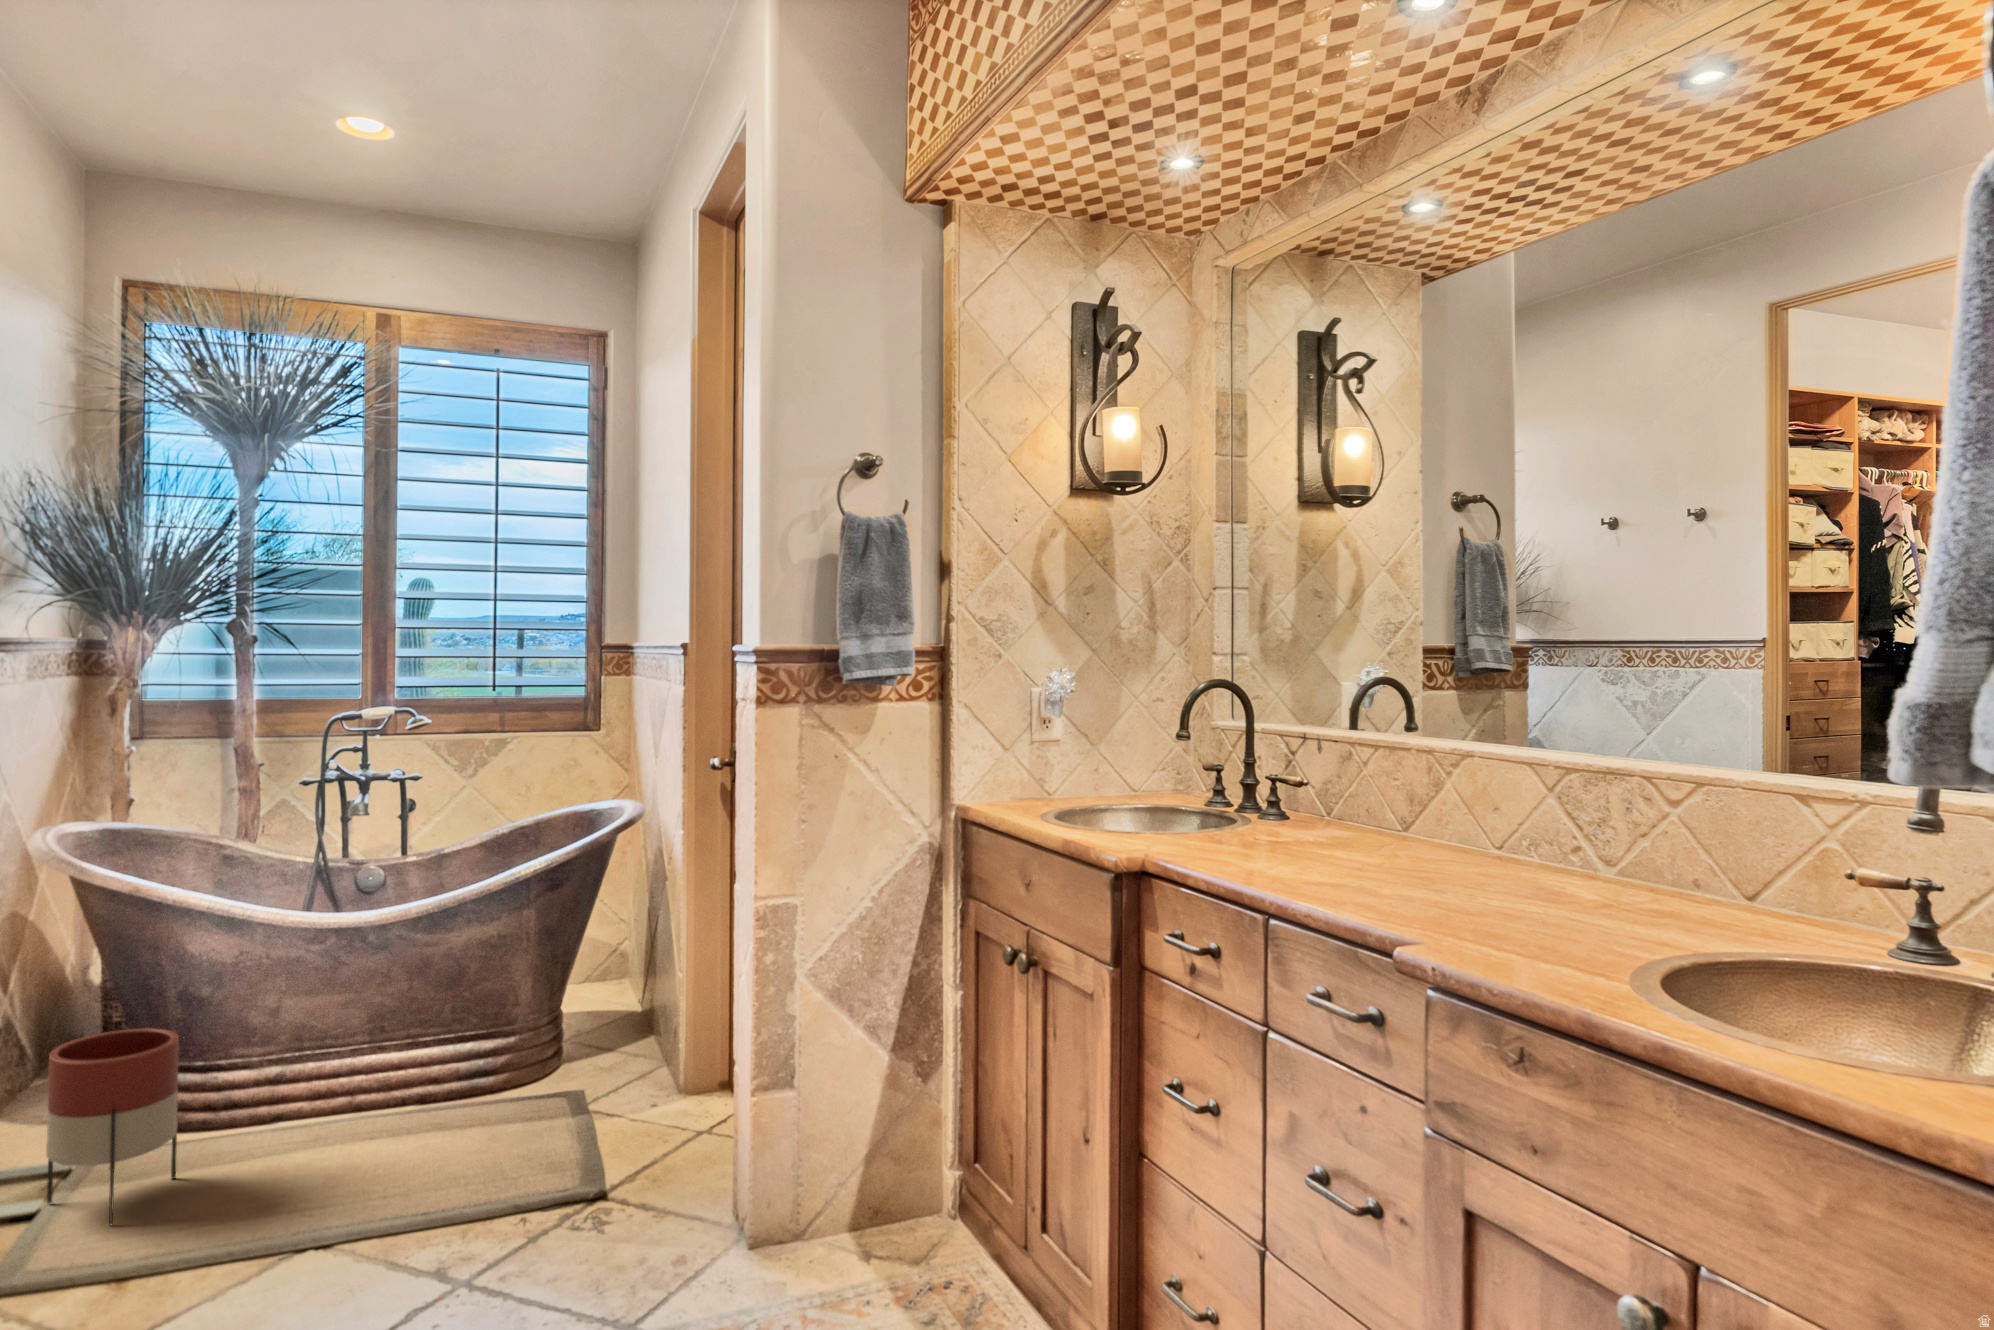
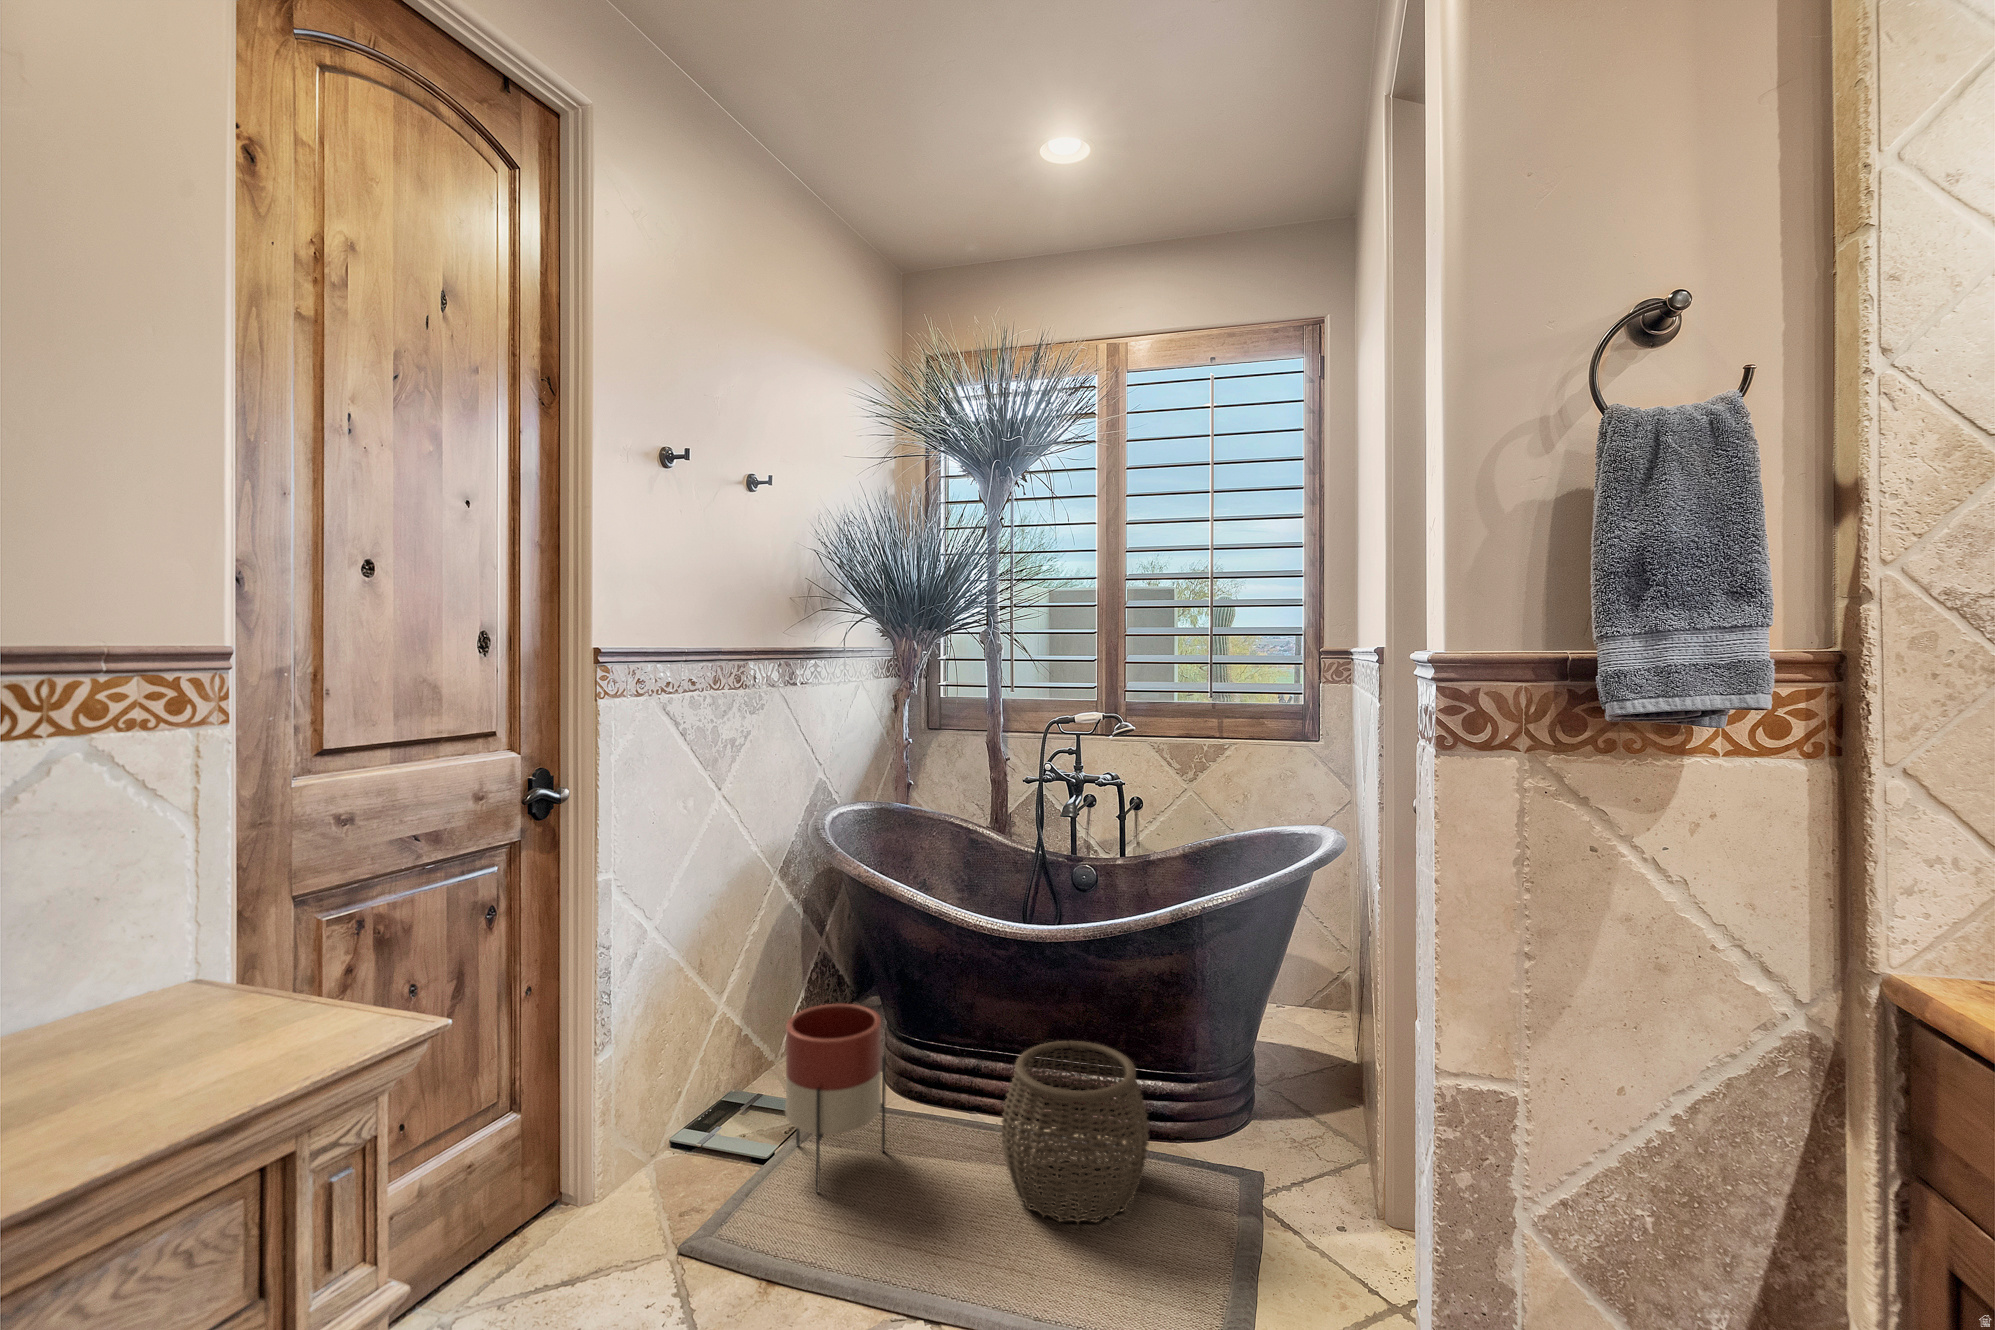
woven basket: none [333,1011,489,1169] -> present [1001,1041,1149,1223]

